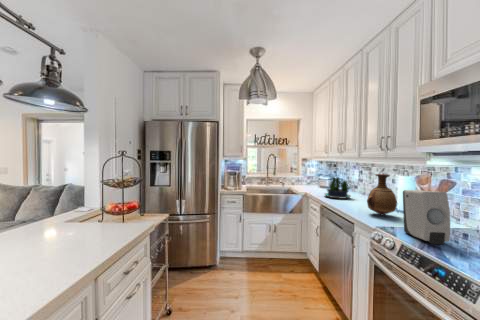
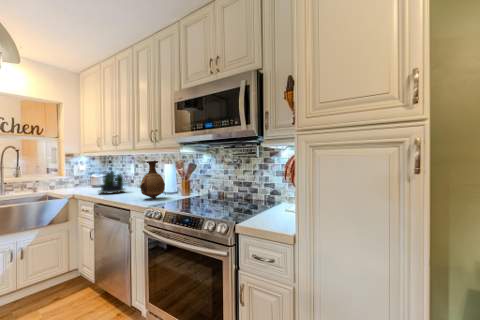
soap dispenser: present [403,190,450,244] -> none [166,167,196,207]

